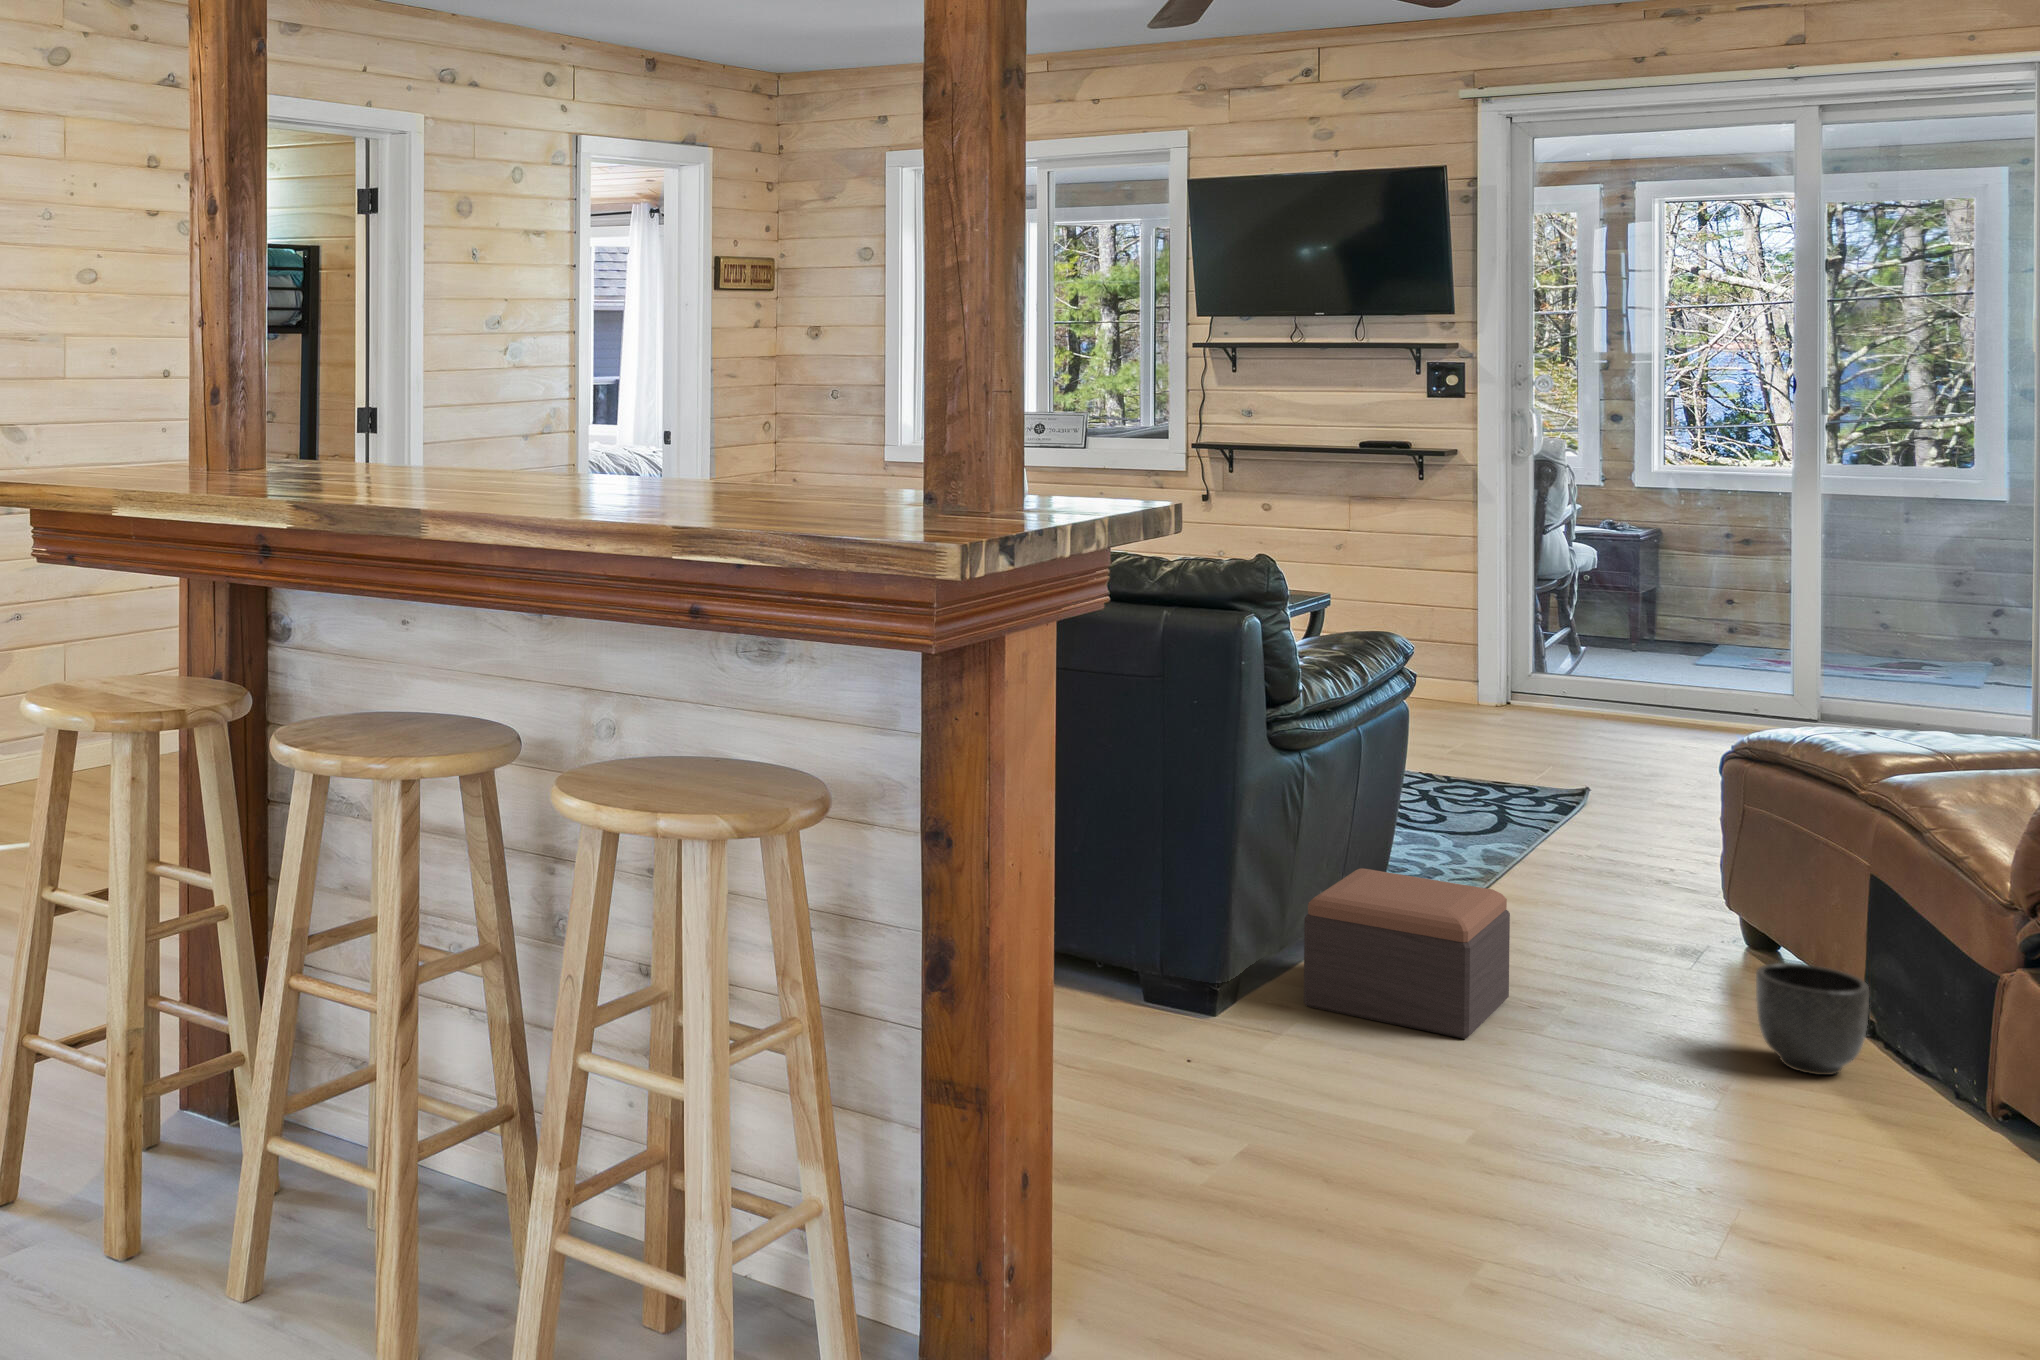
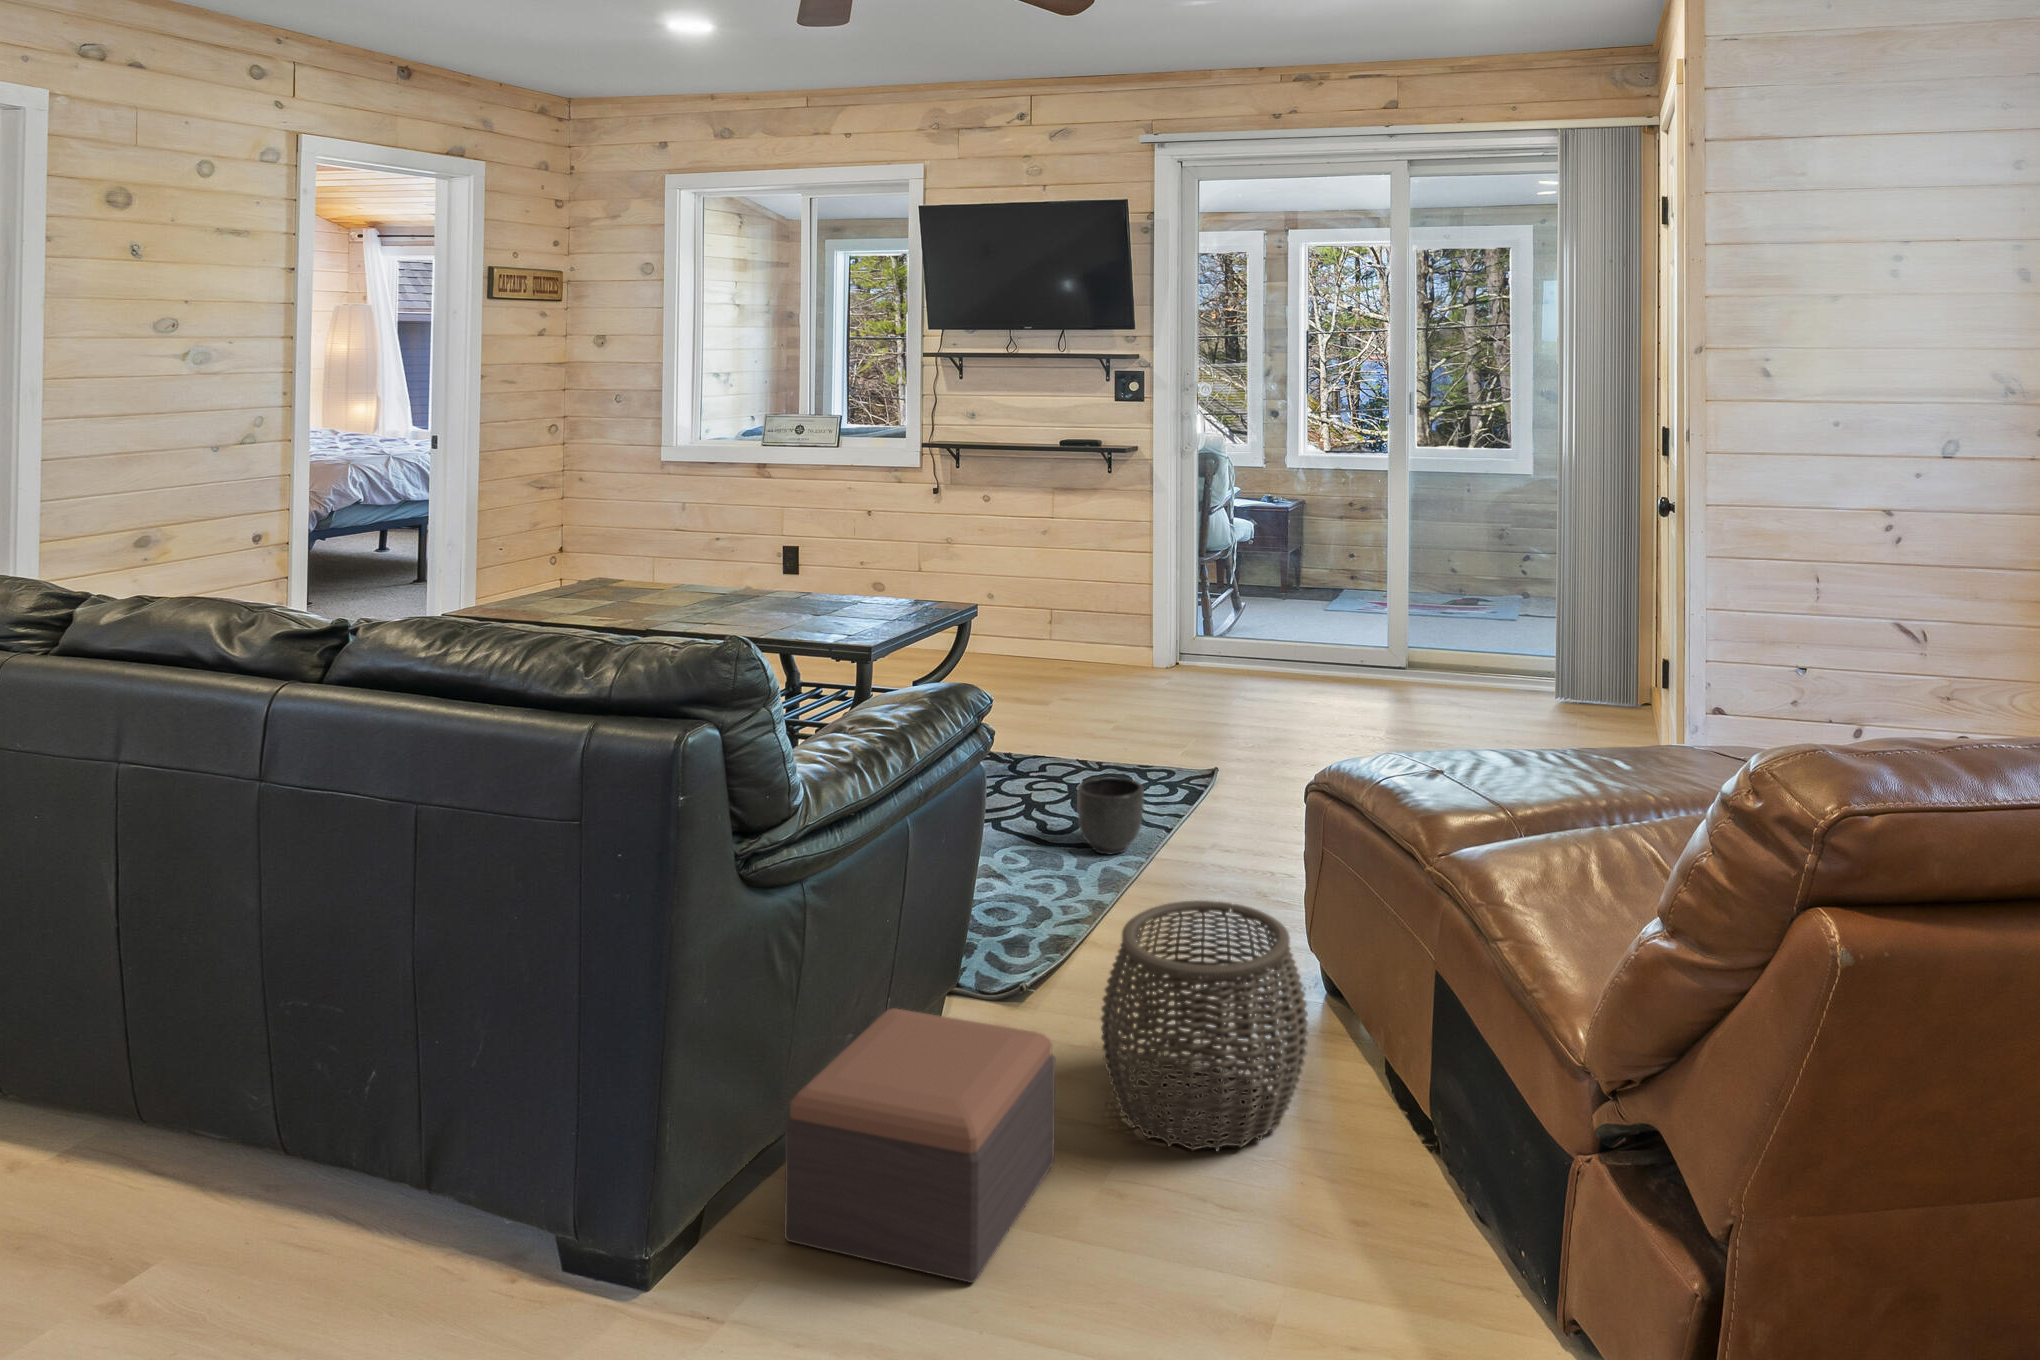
woven basket: none [1537,824,1738,1011] -> present [1101,901,1308,1151]
planter: present [1756,963,1869,1075] -> present [1077,777,1144,854]

